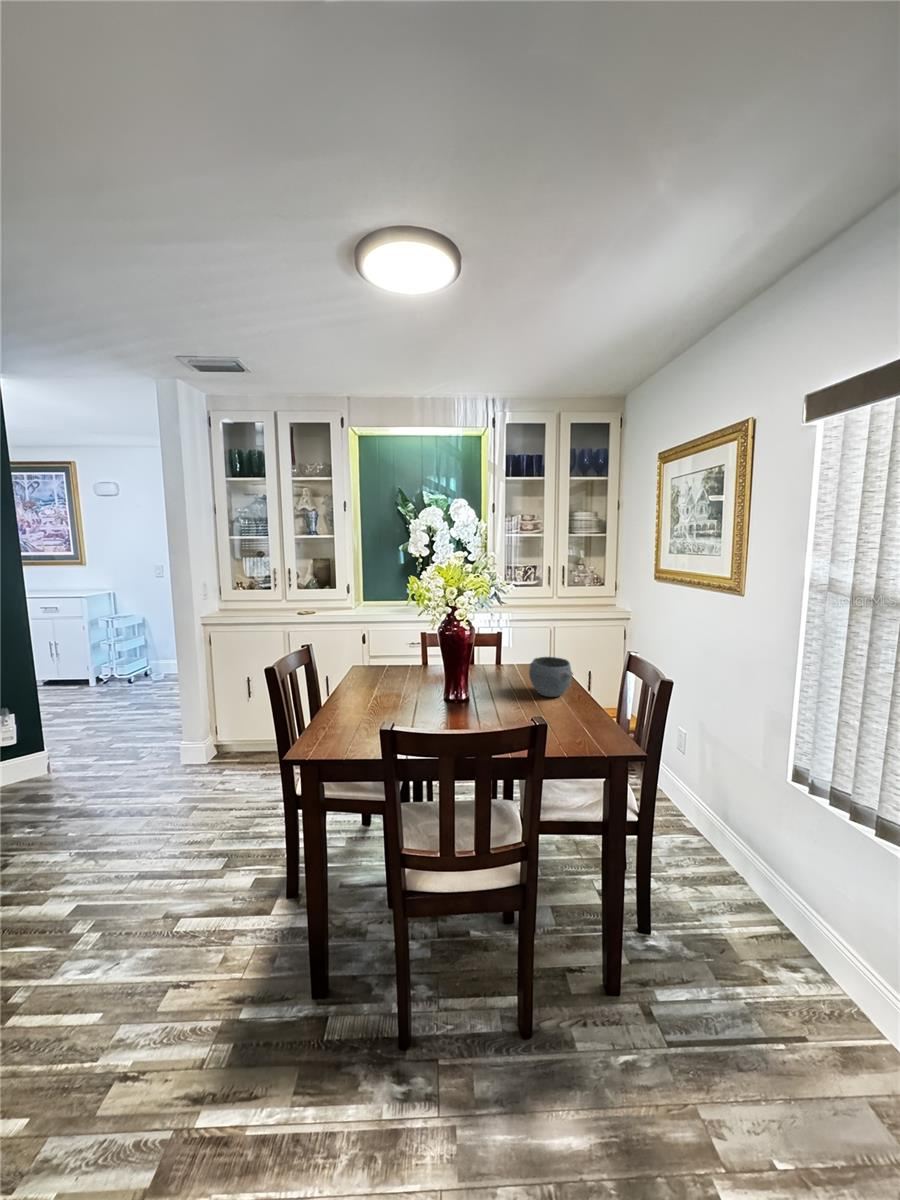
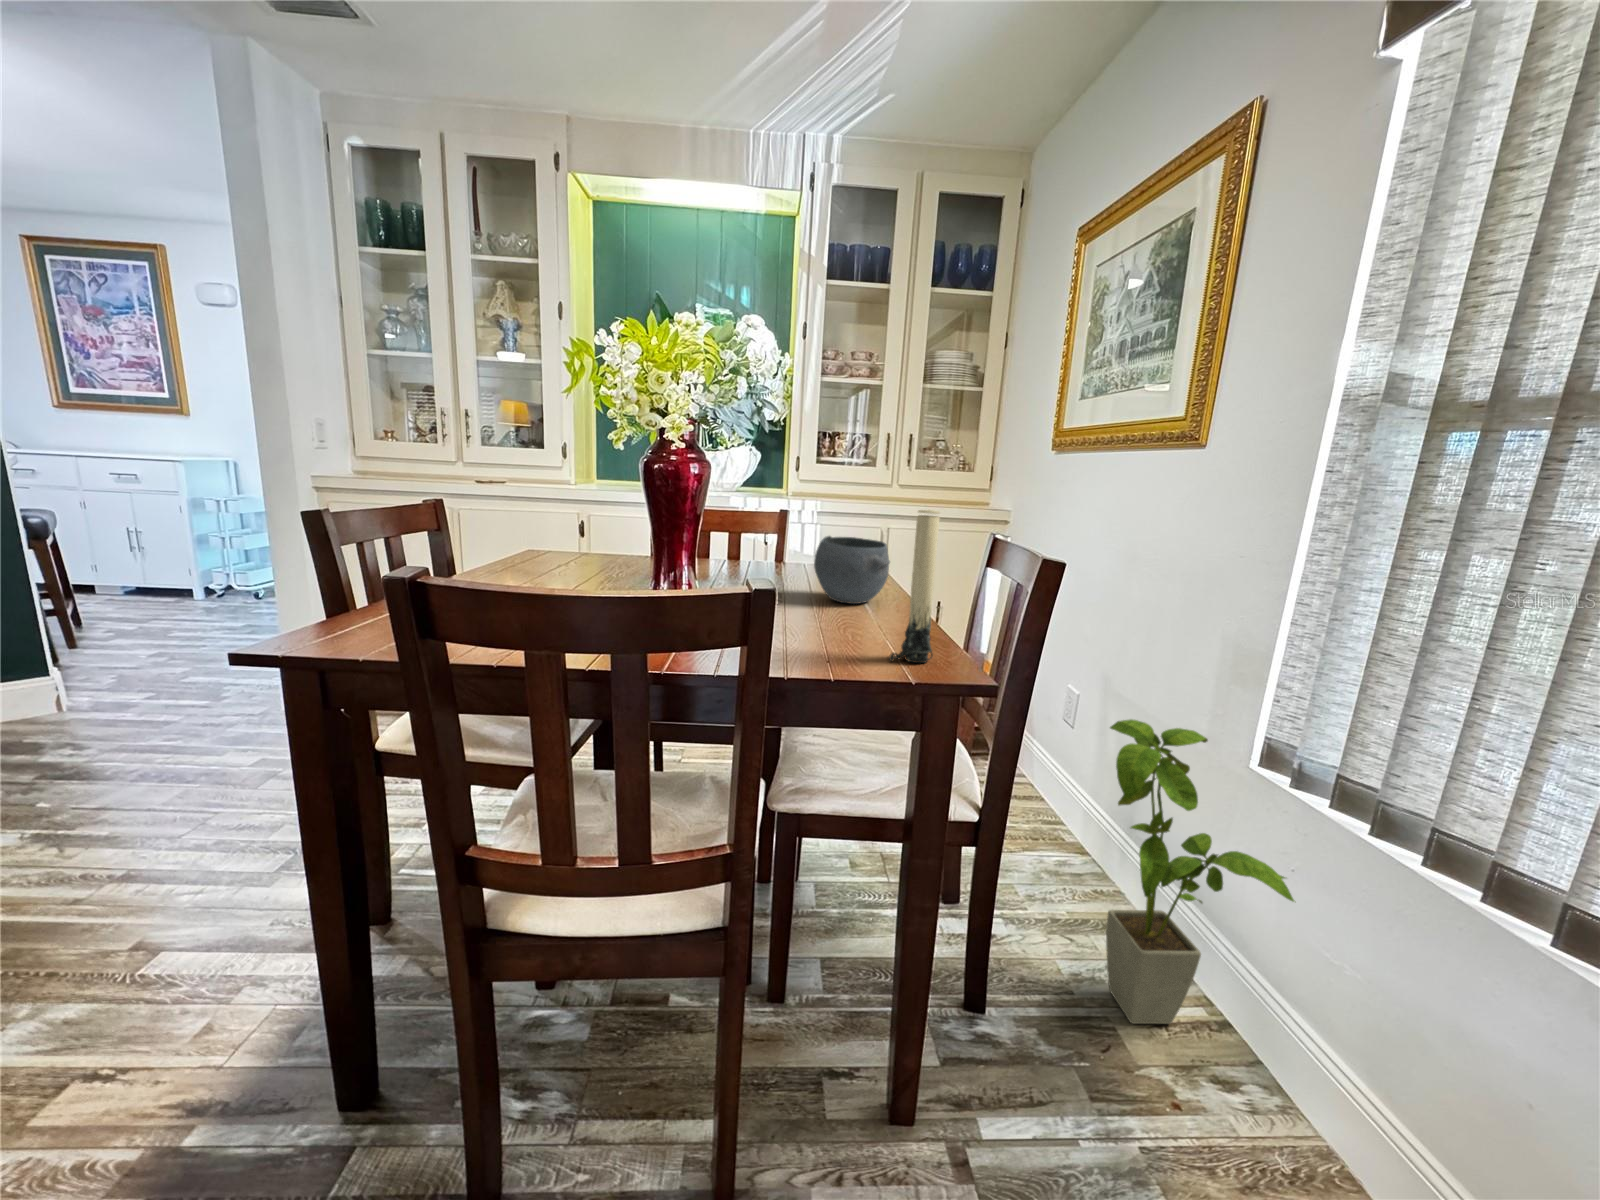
candle: none [587,664,610,742] -> present [889,510,939,663]
house plant: none [705,759,815,937] -> present [1106,719,1294,1024]

